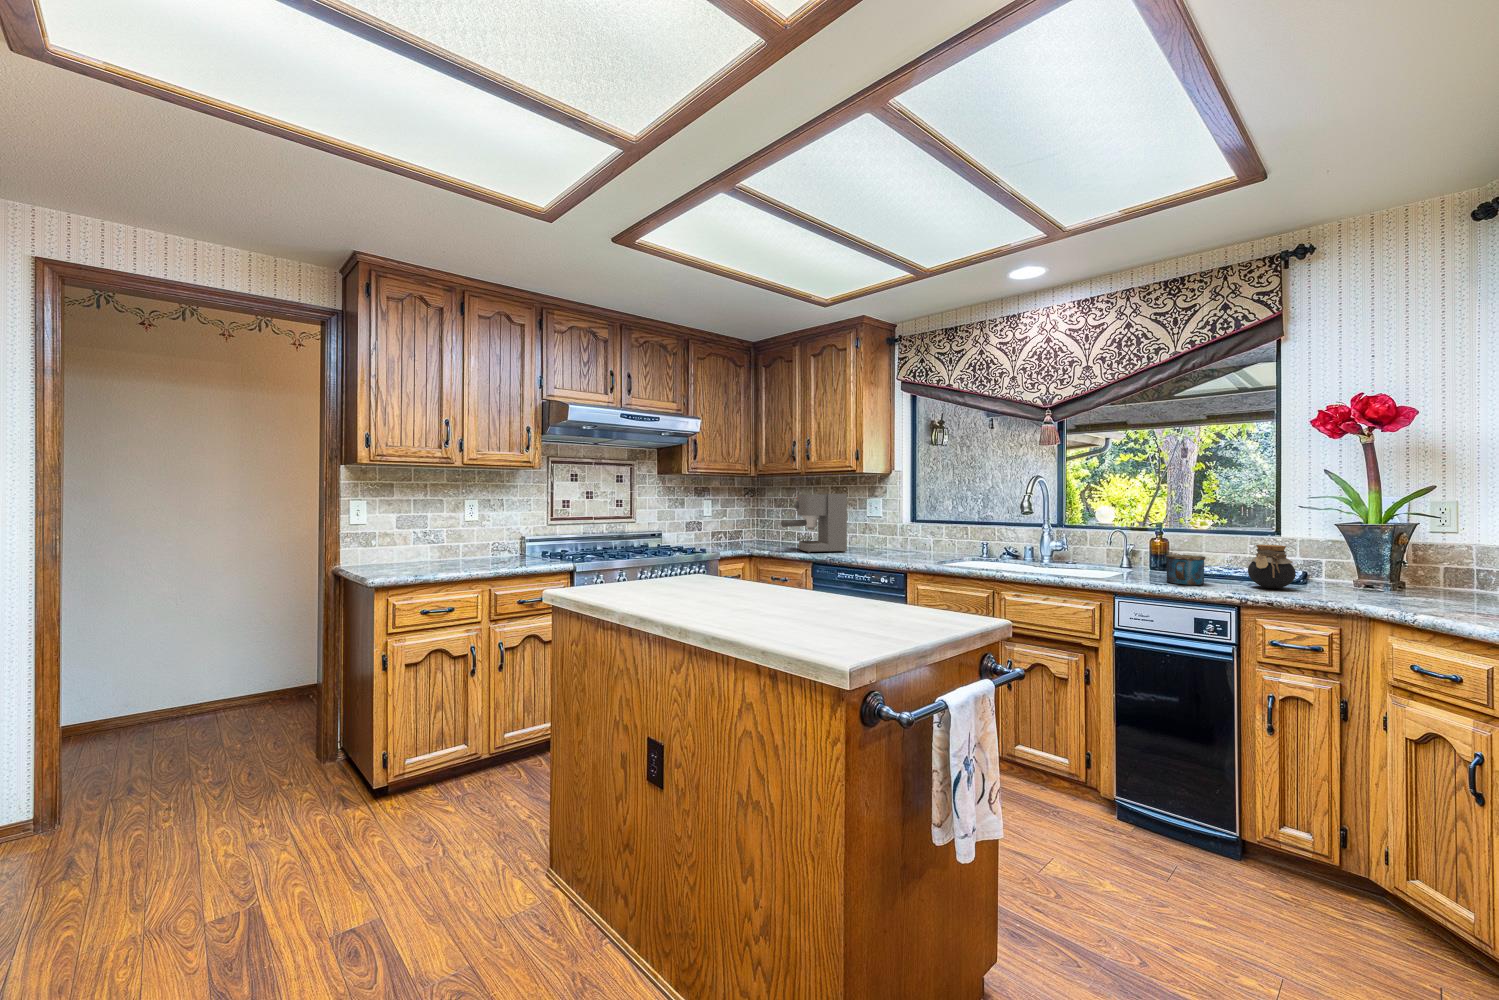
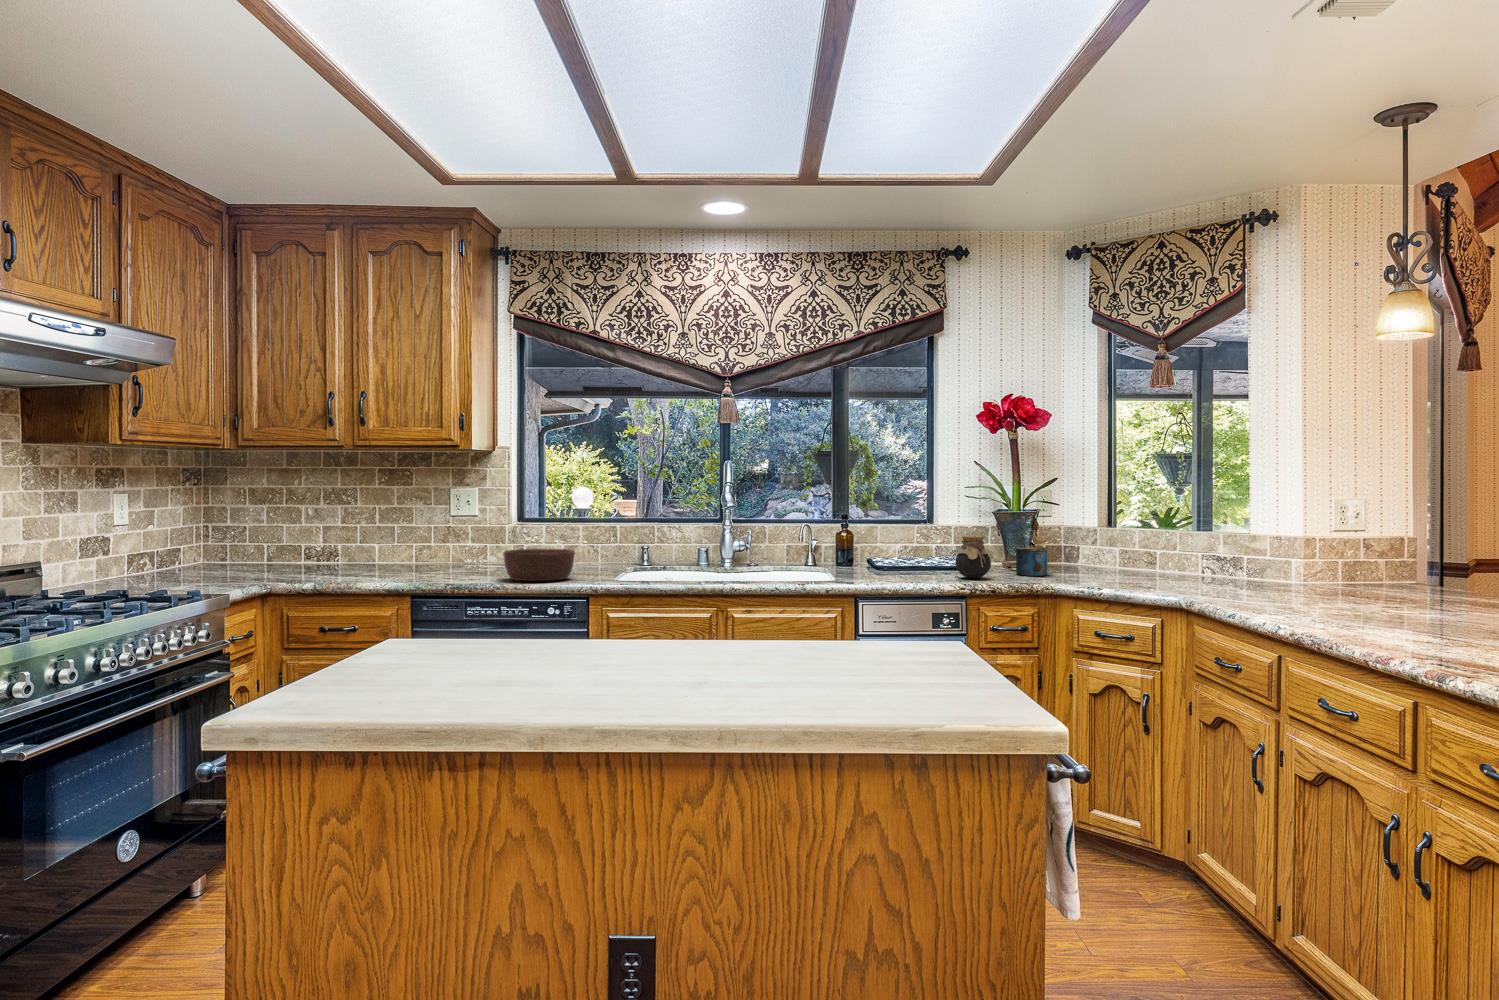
coffee maker: present [781,494,847,553] -> none [348,483,460,583]
wooden bowl: none [862,536,909,558] -> present [503,549,575,581]
mug: present [1165,555,1206,585] -> present [1015,547,1049,576]

